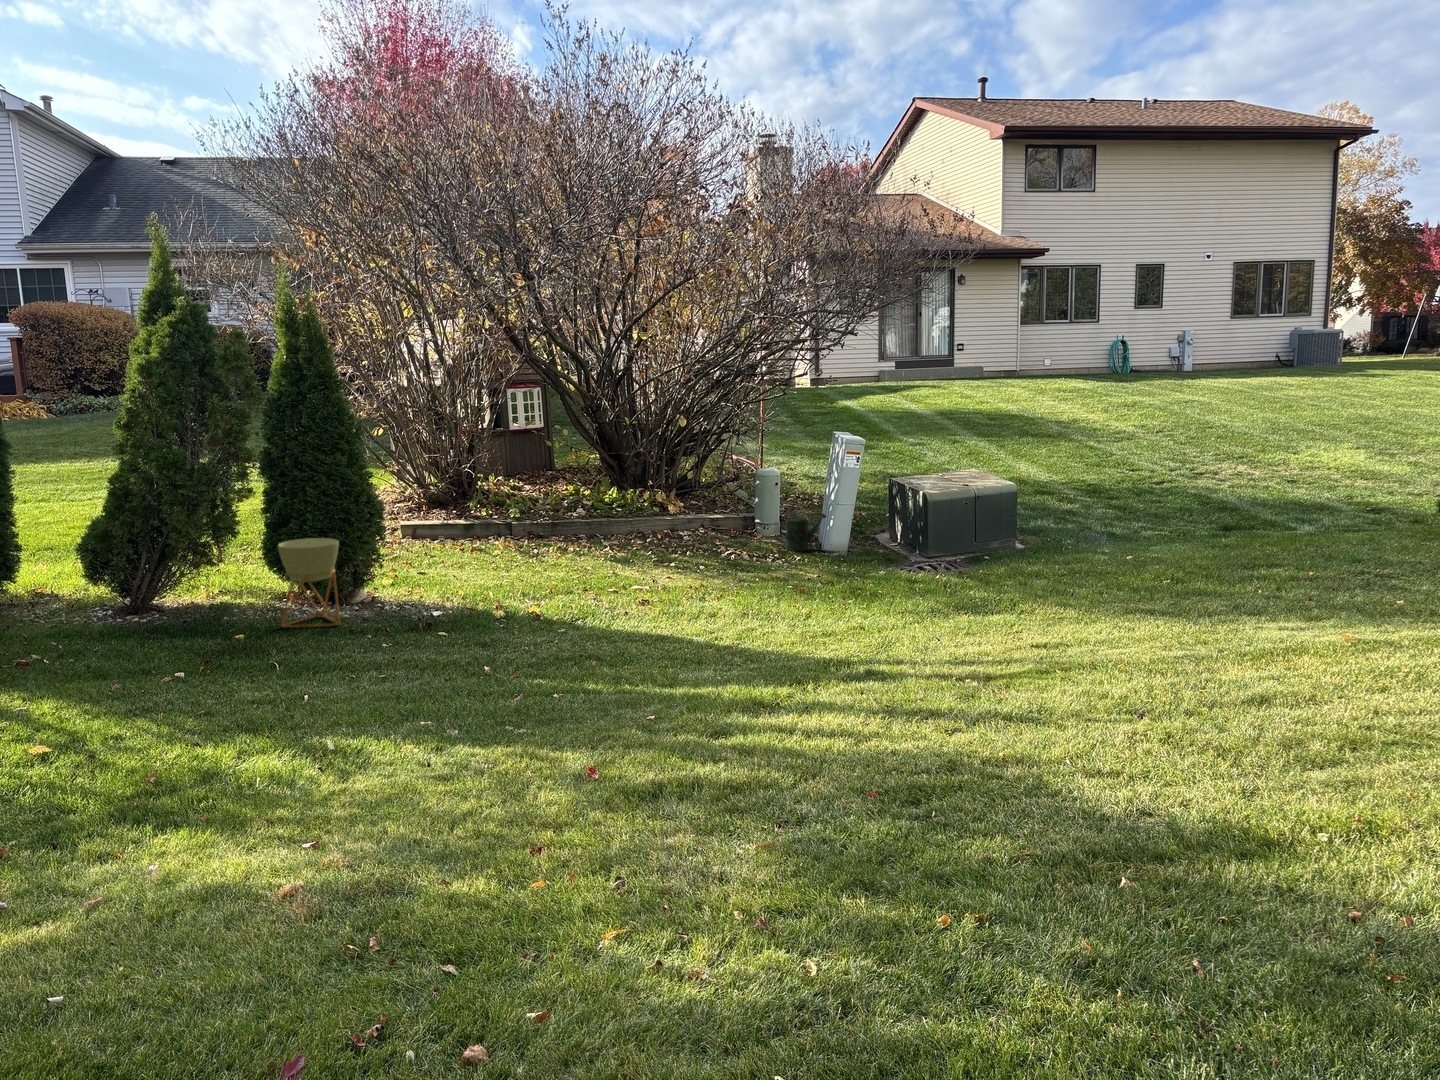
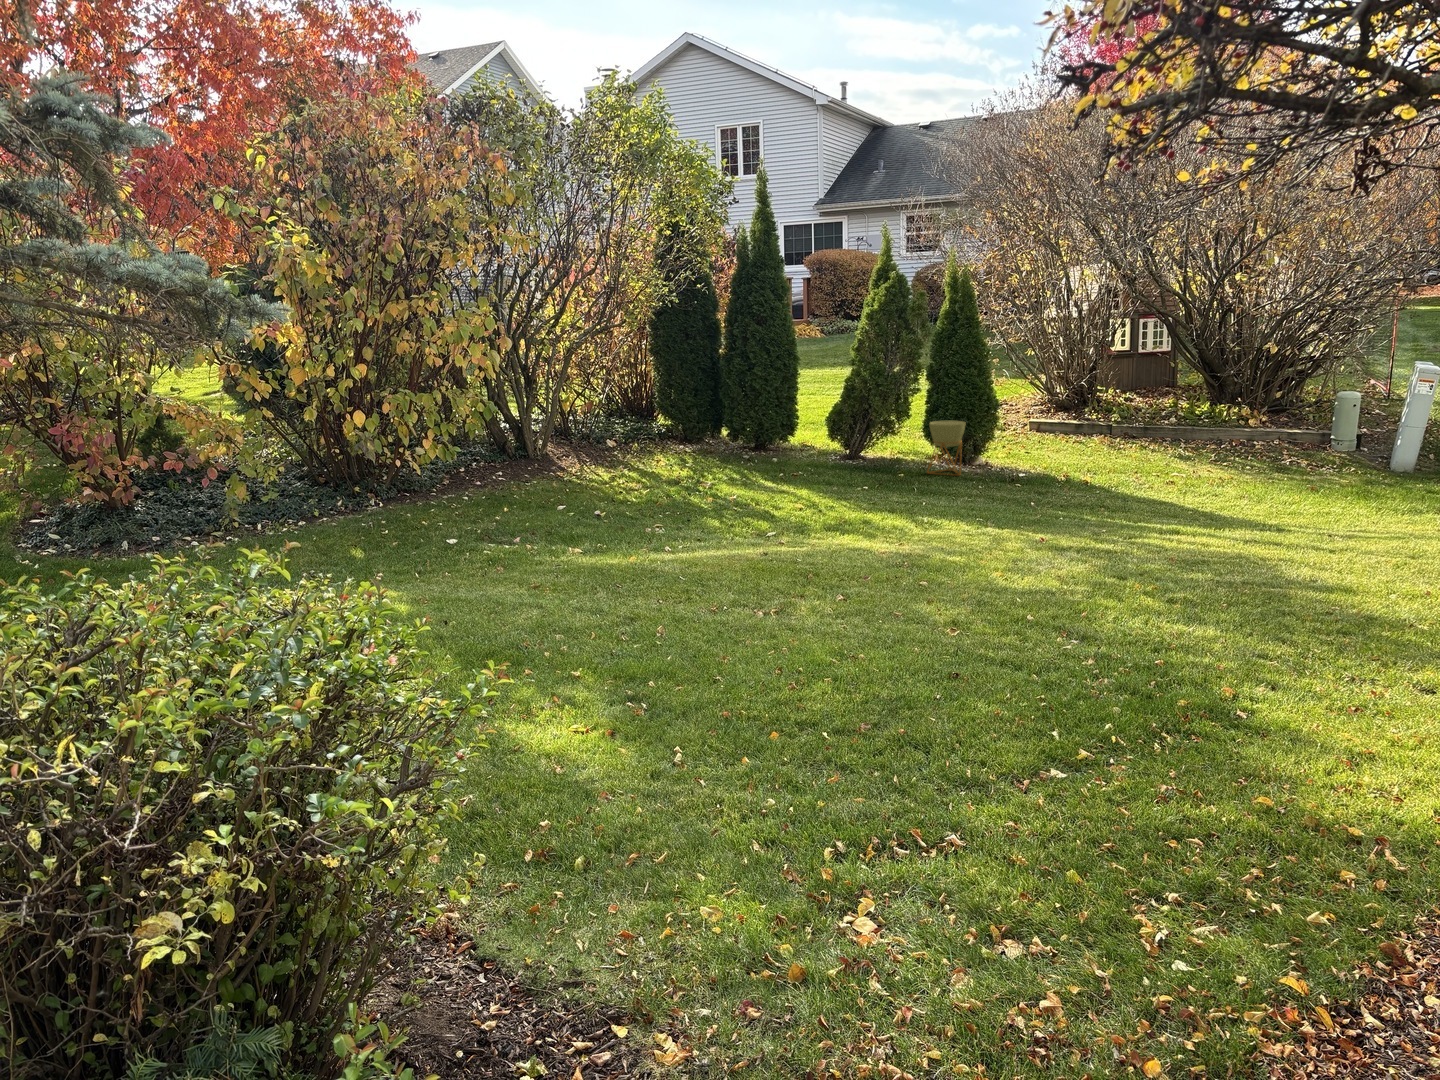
watering can: present [779,513,826,551] -> none [1340,432,1394,464]

